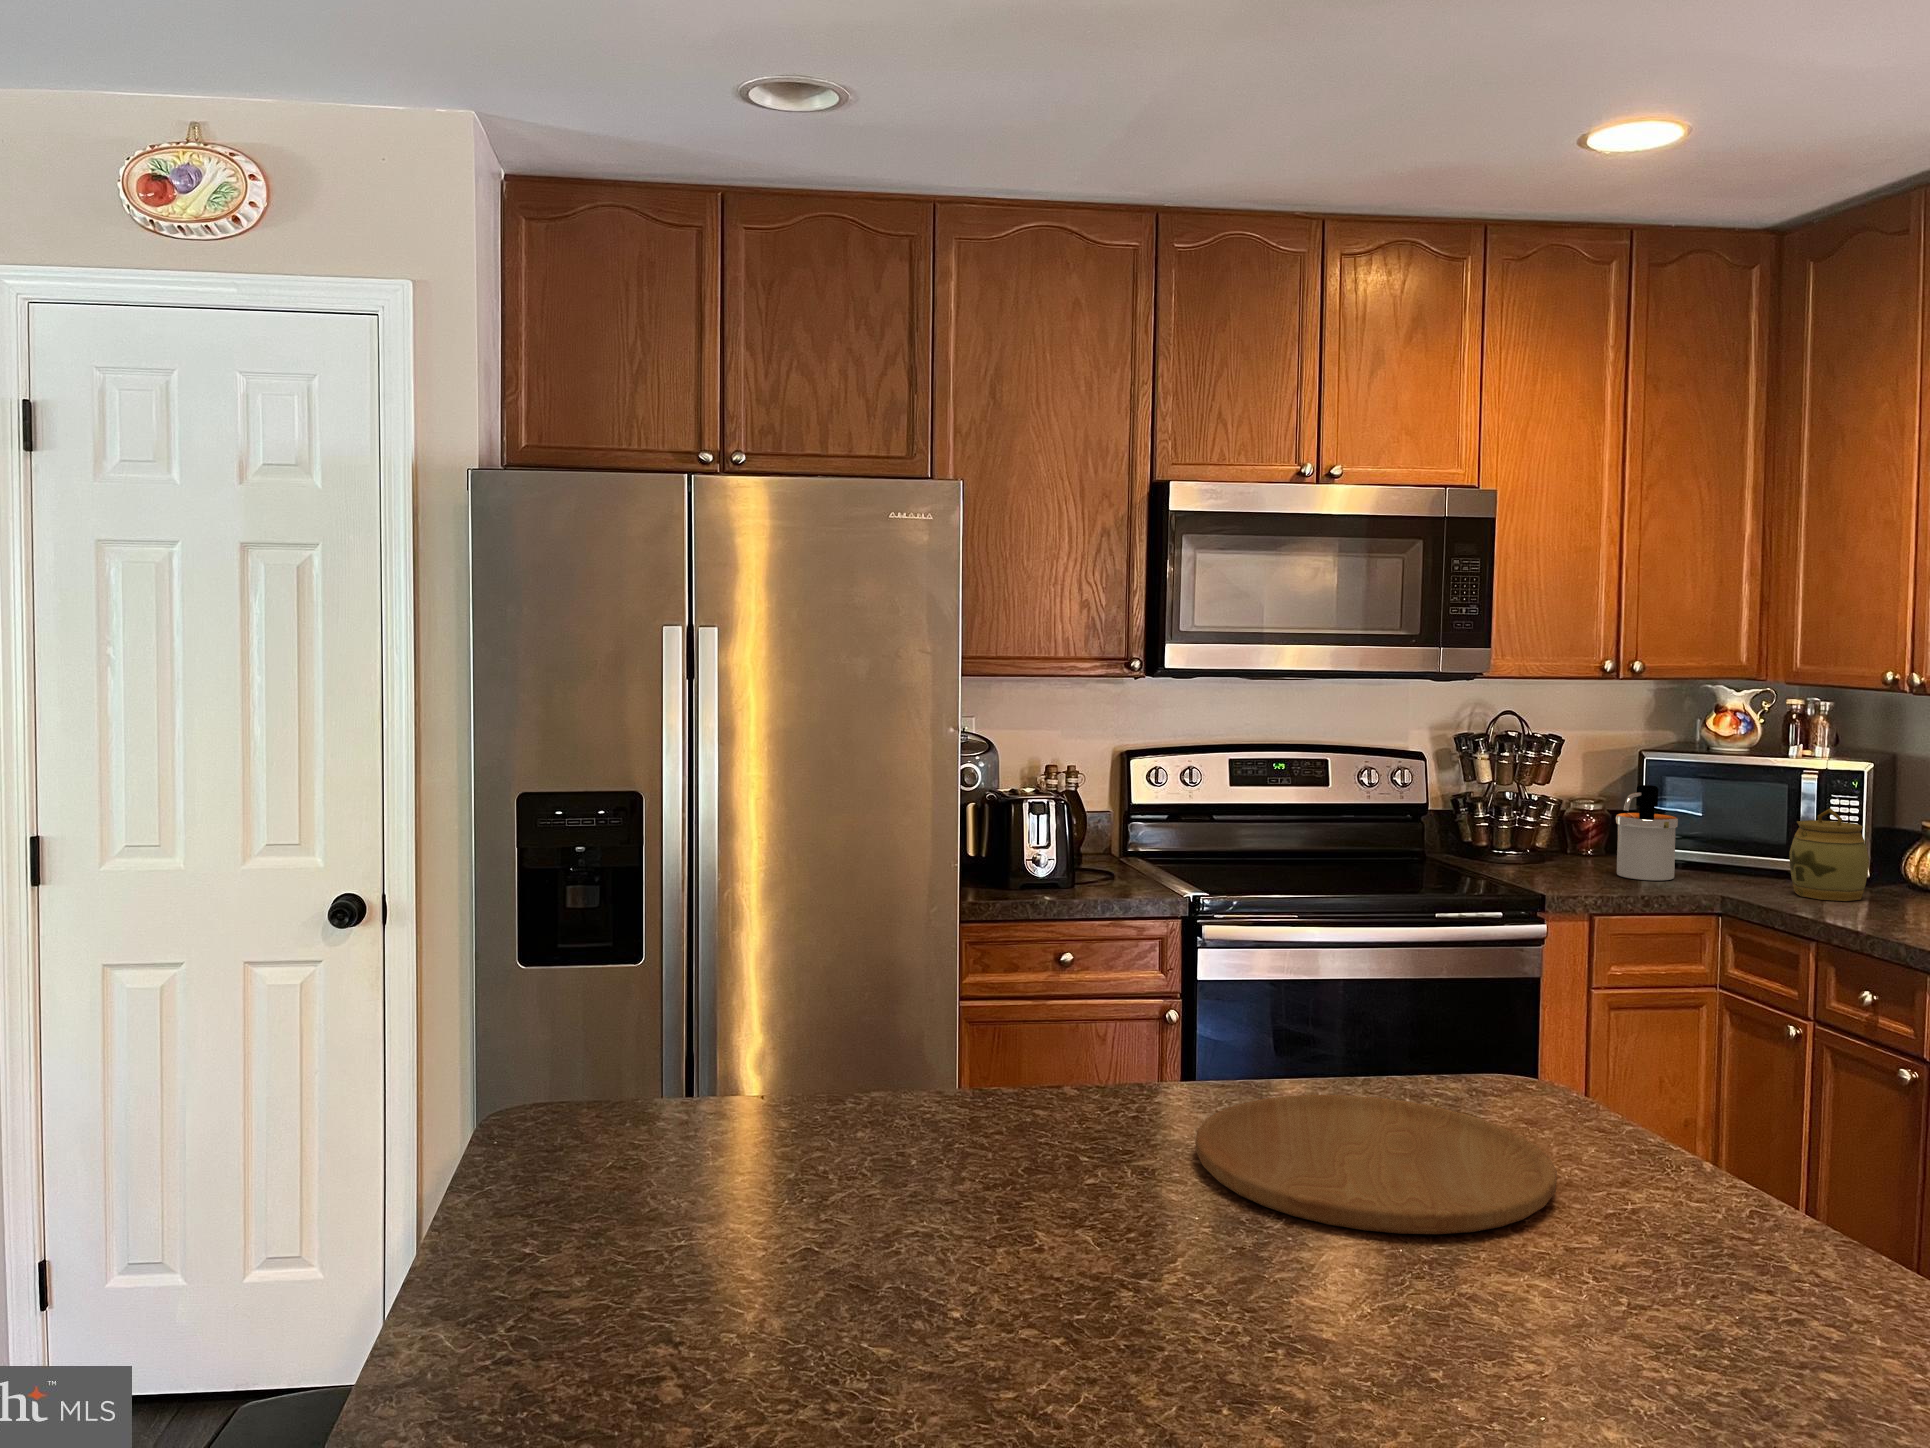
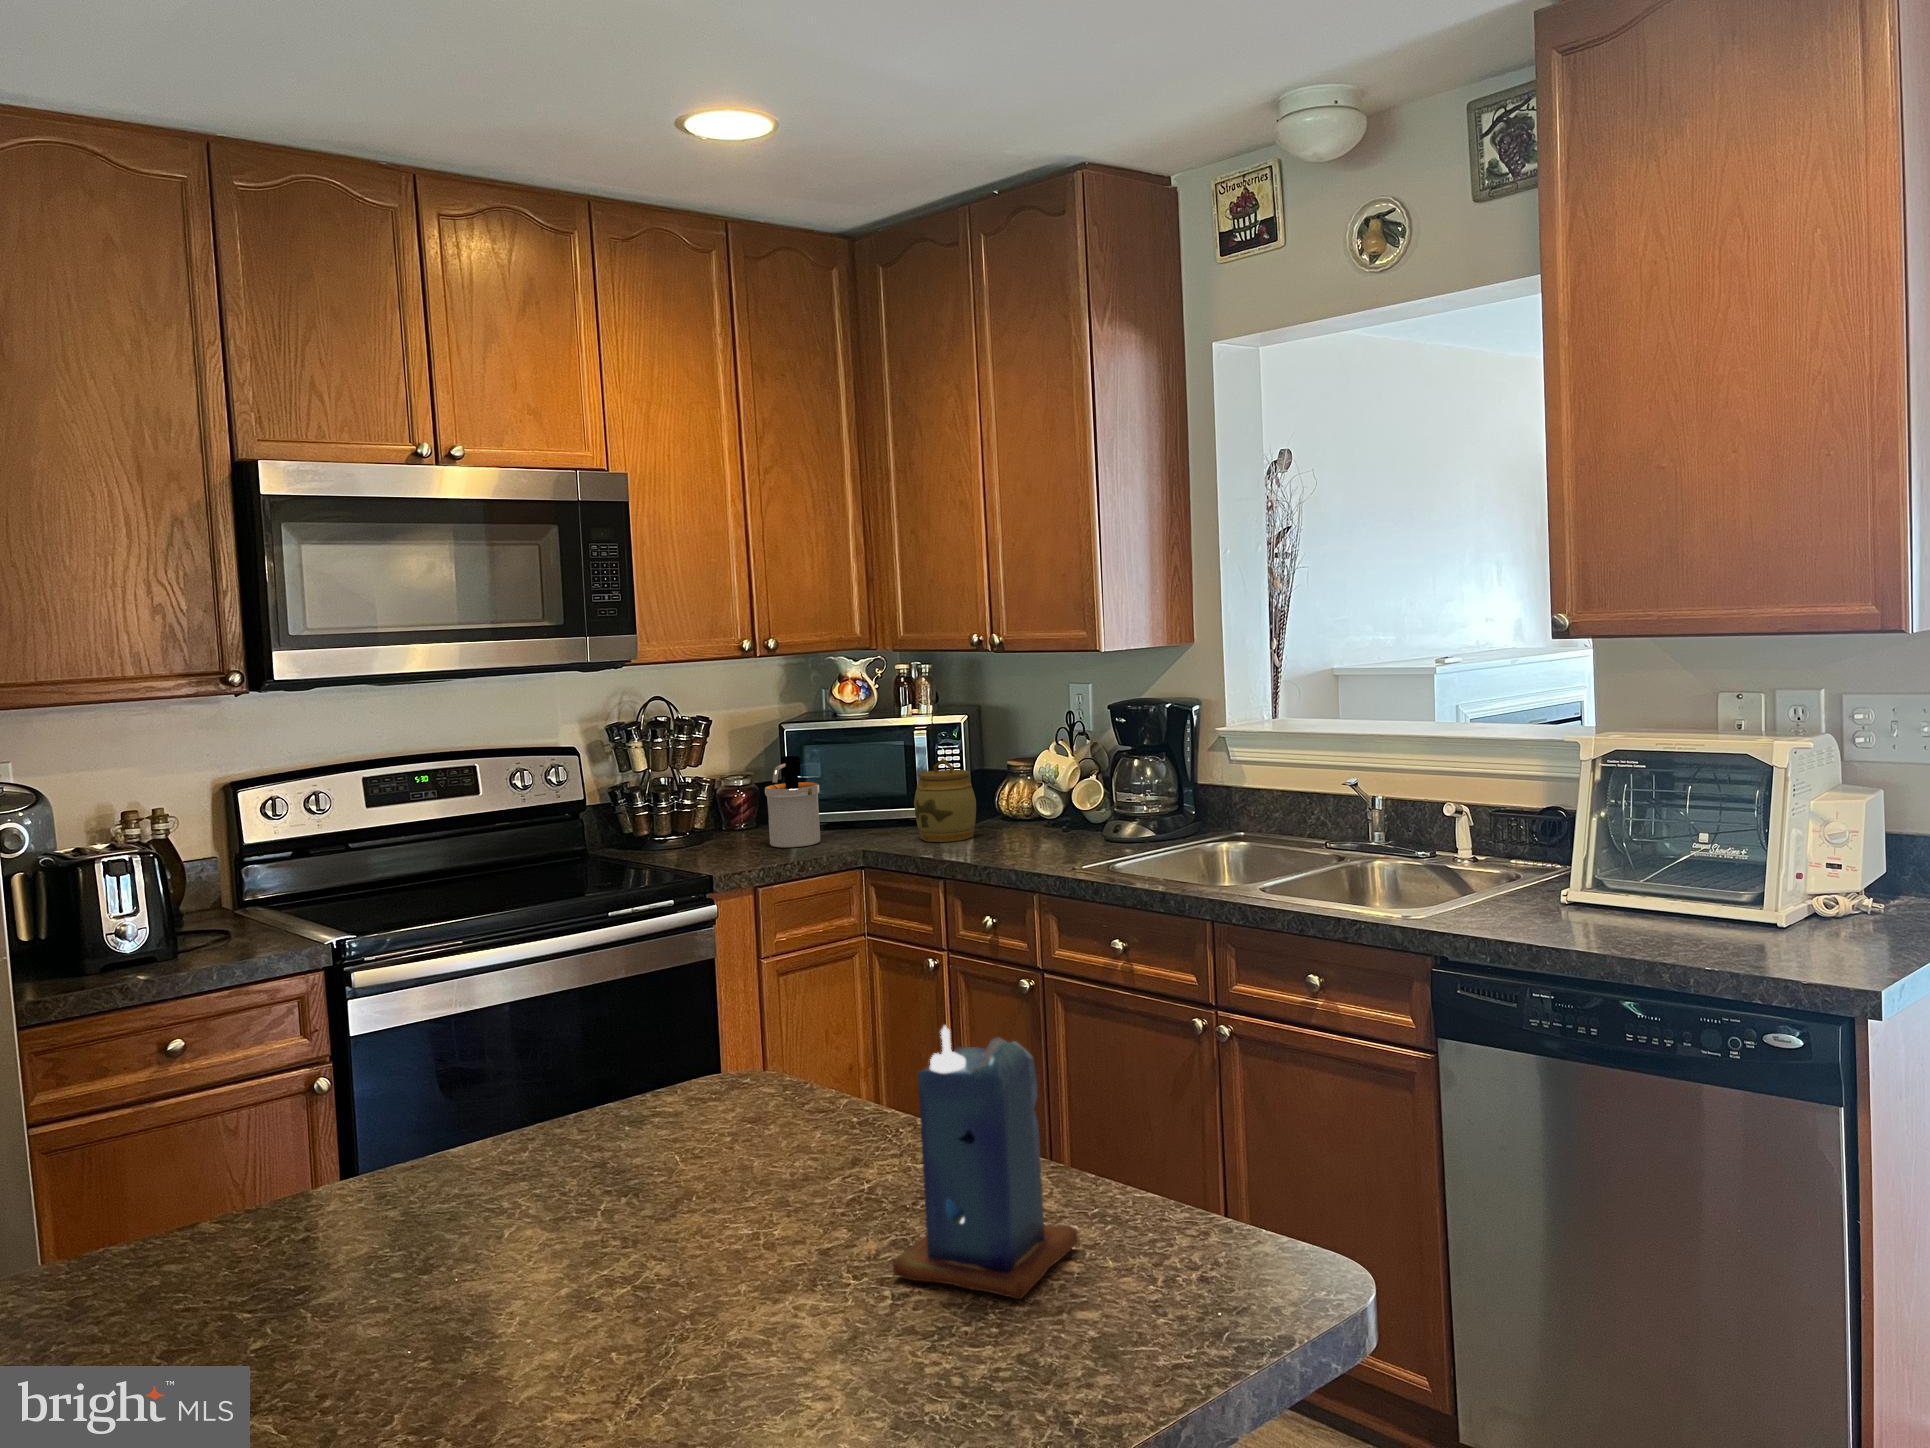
candle: none [1633,1059,1848,1345] -> present [893,1026,1077,1299]
cutting board: present [1196,1095,1557,1234] -> none [392,1131,799,1310]

